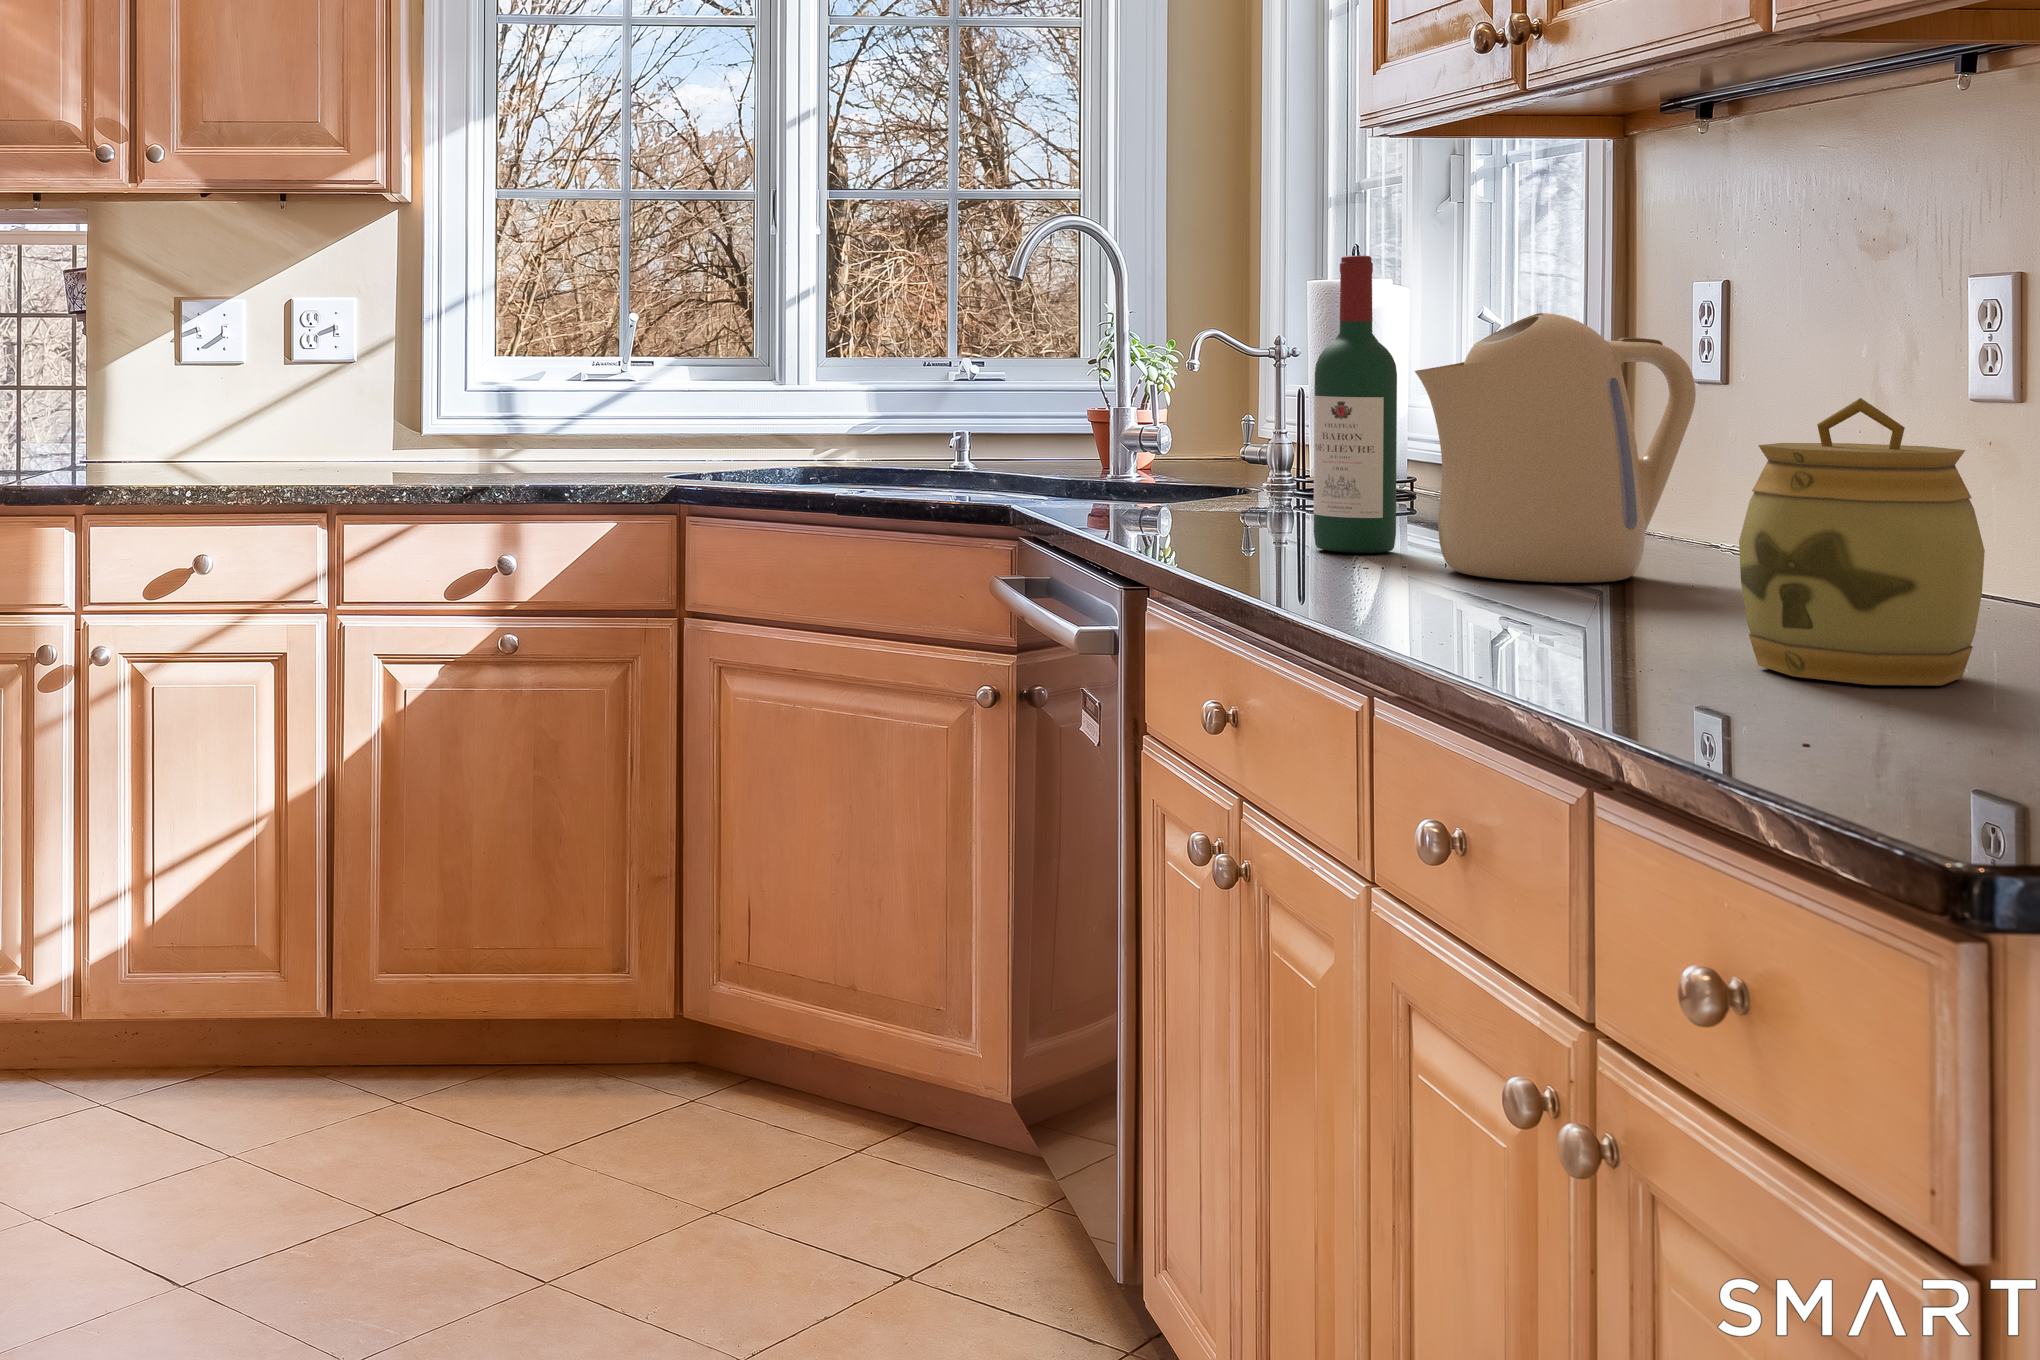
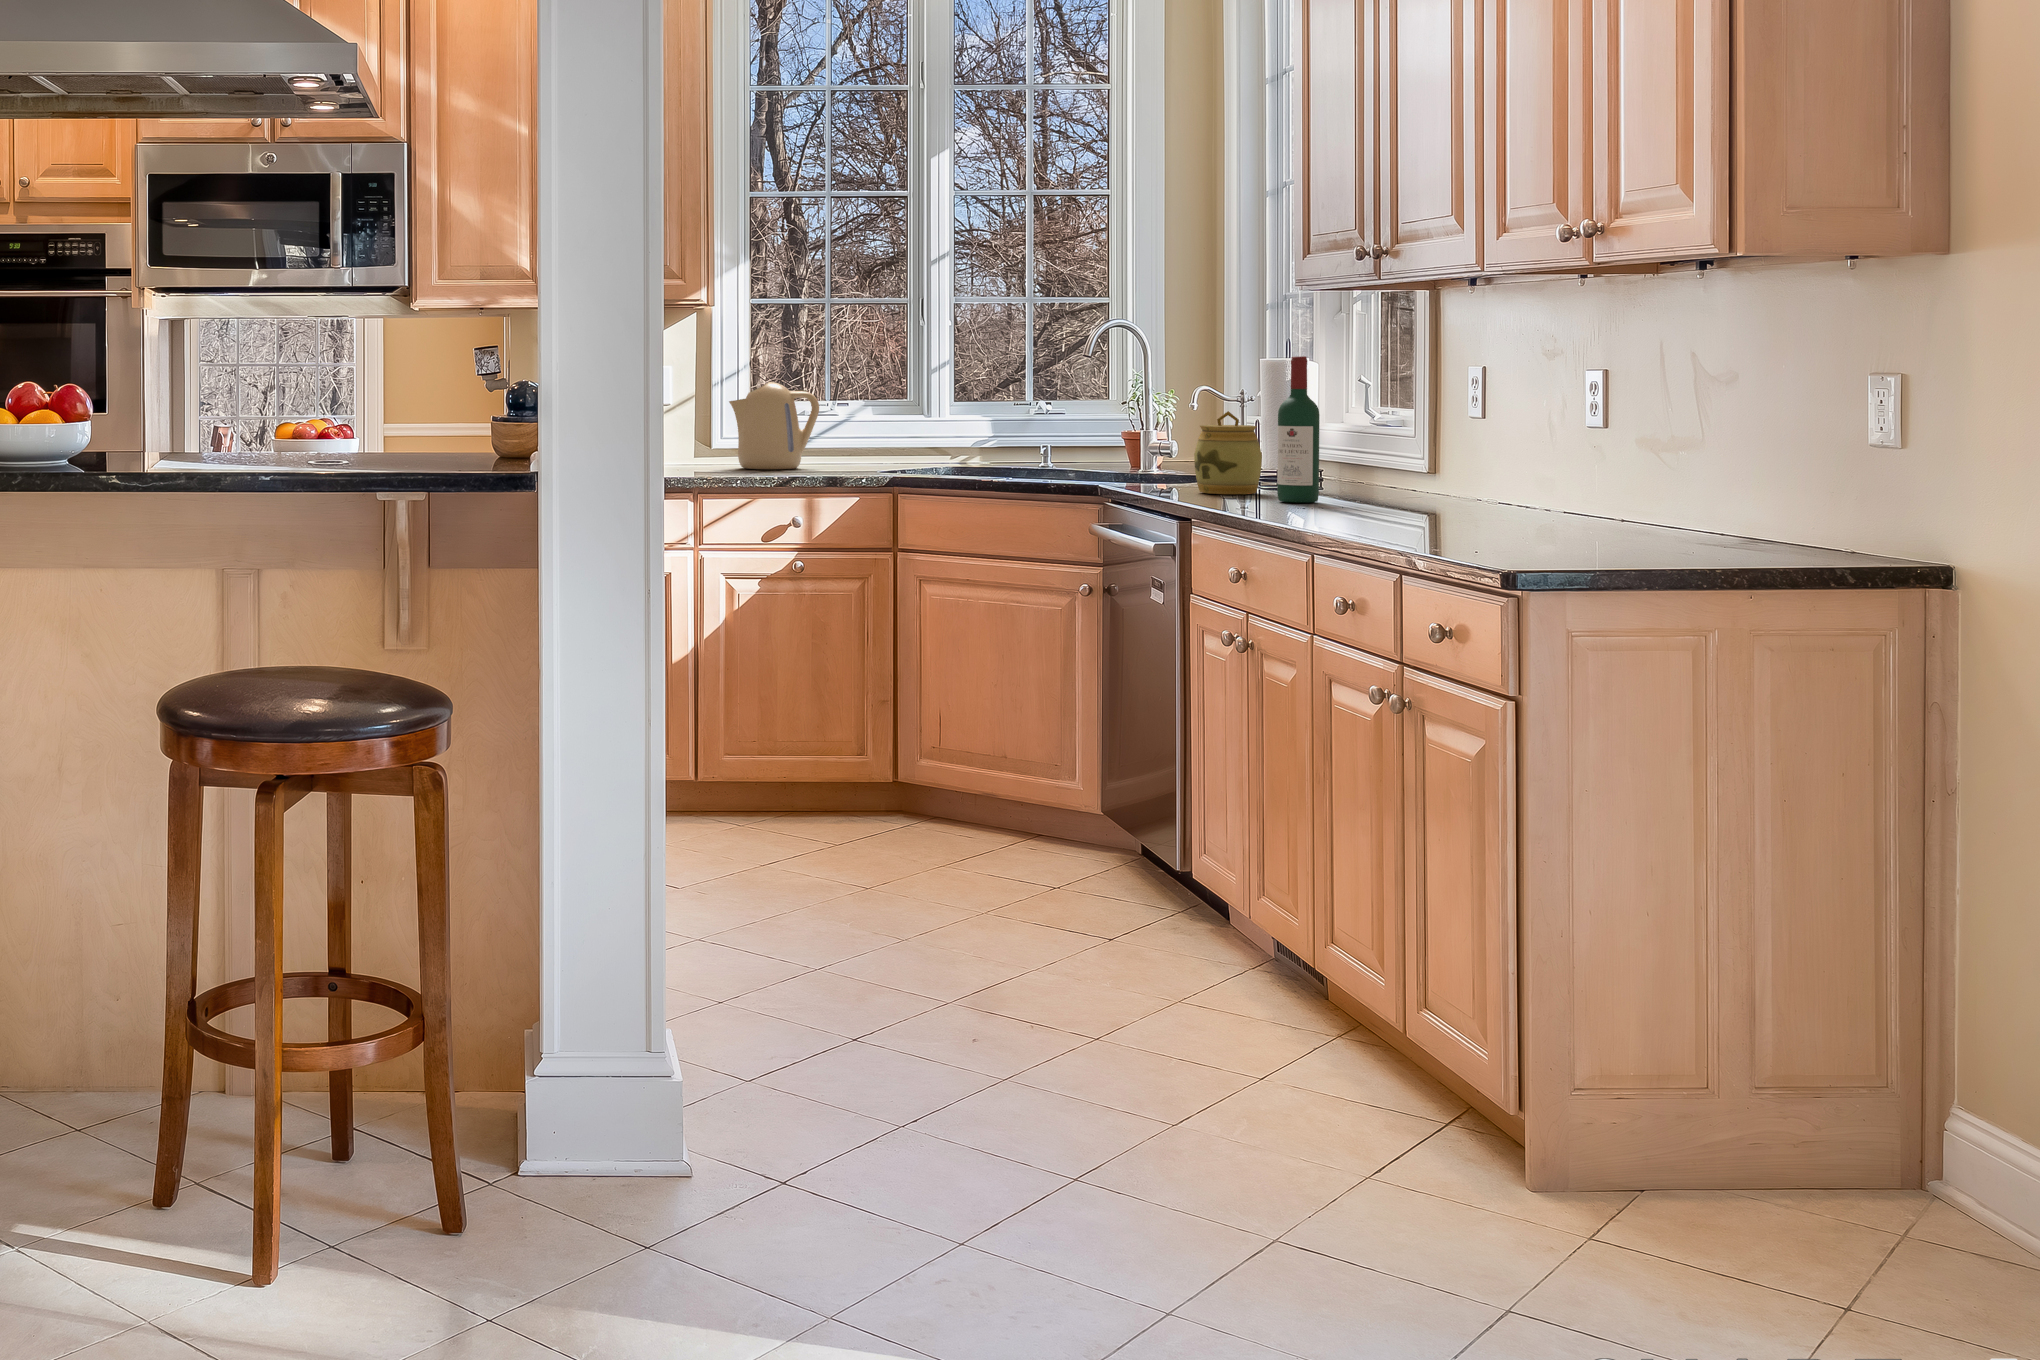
kettle: present [1415,313,1696,583] -> present [729,382,819,469]
jar: present [1739,398,1985,685] -> present [1194,411,1262,494]

